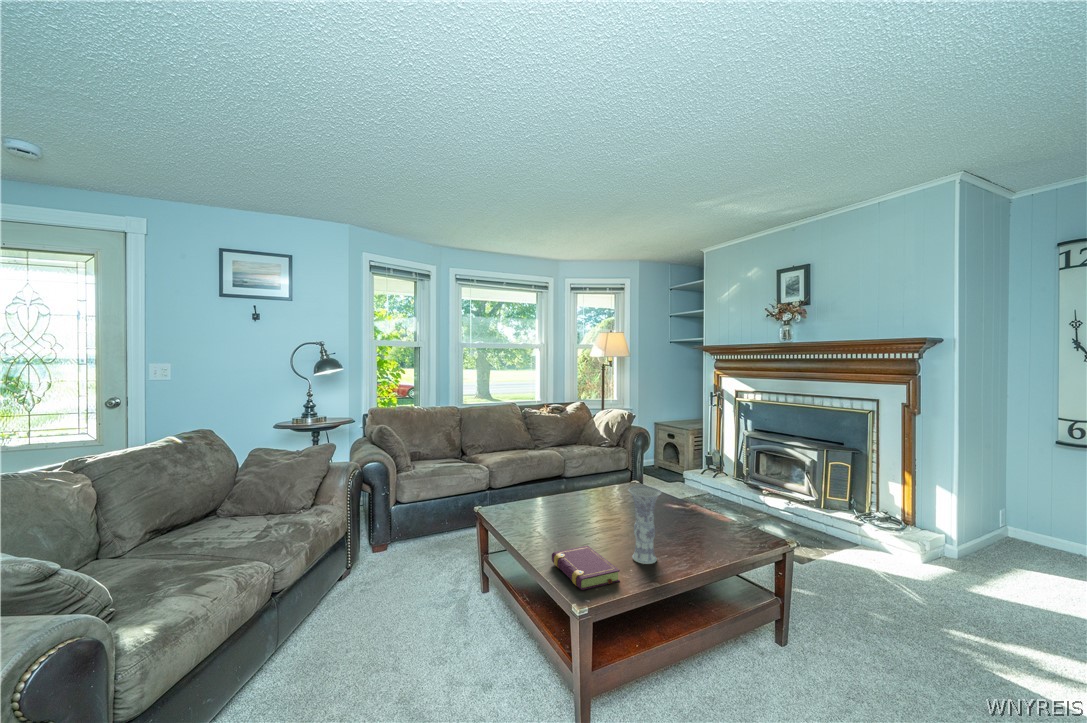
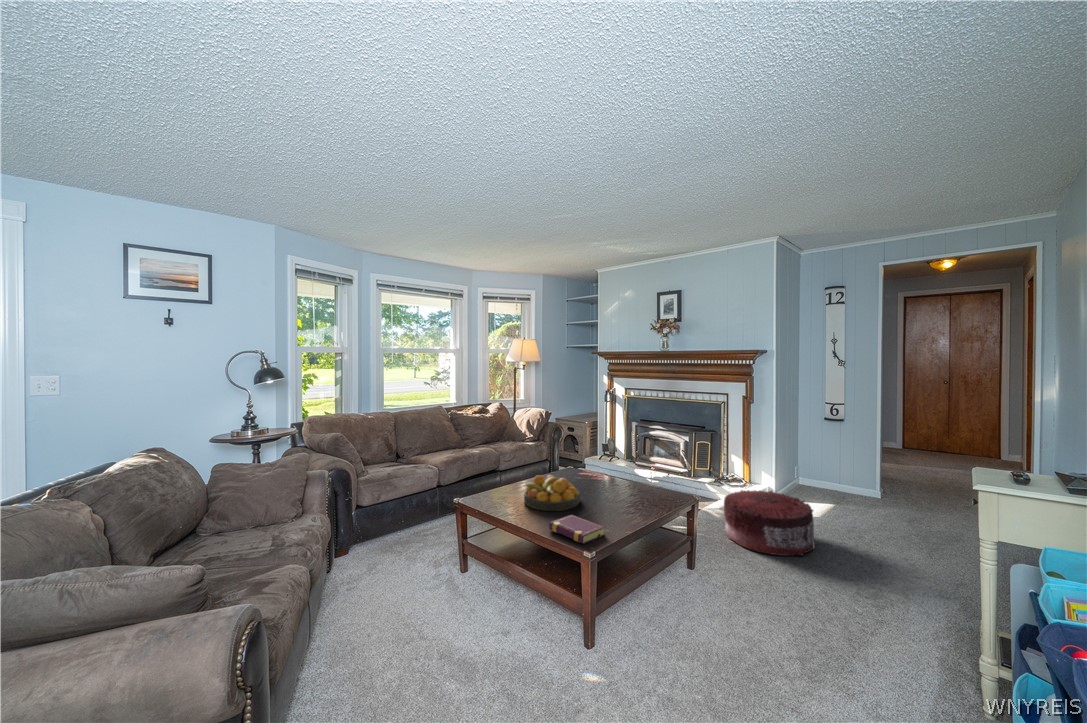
vase: present [629,486,661,564] -> none [600,466,625,522]
fruit bowl: none [547,490,619,538] -> present [524,475,580,511]
pouf: none [849,538,1013,660] -> present [724,490,814,556]

